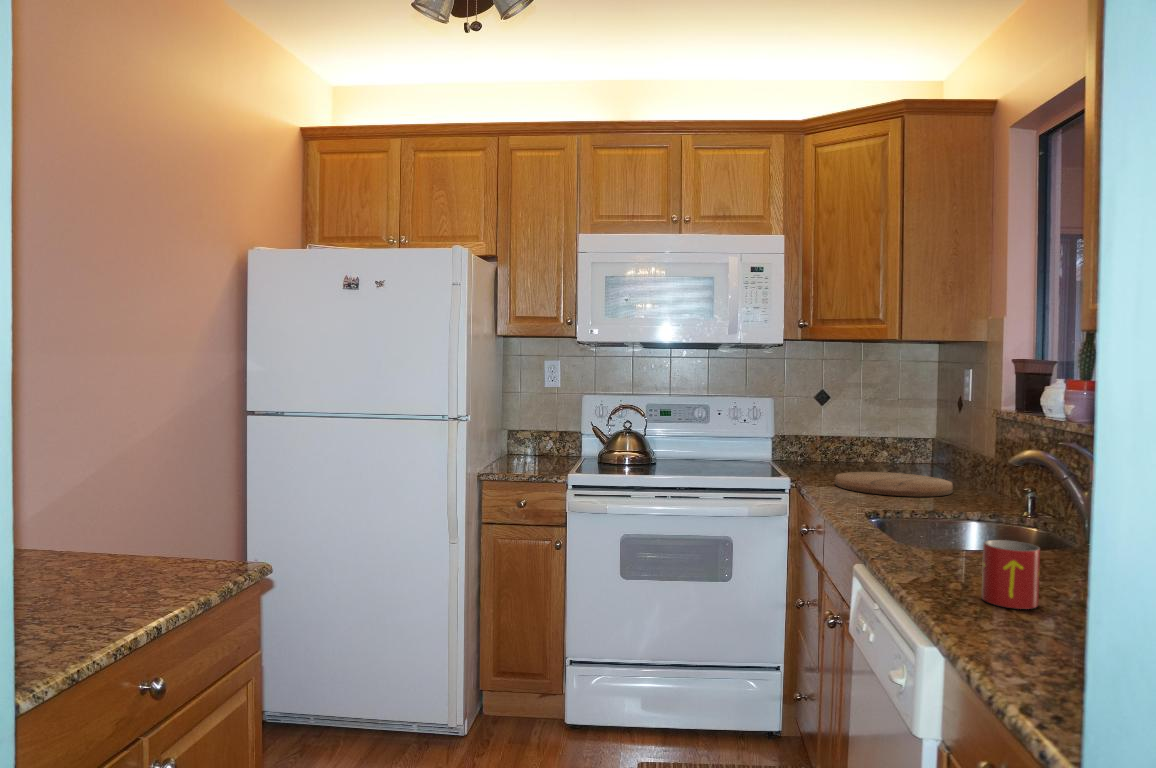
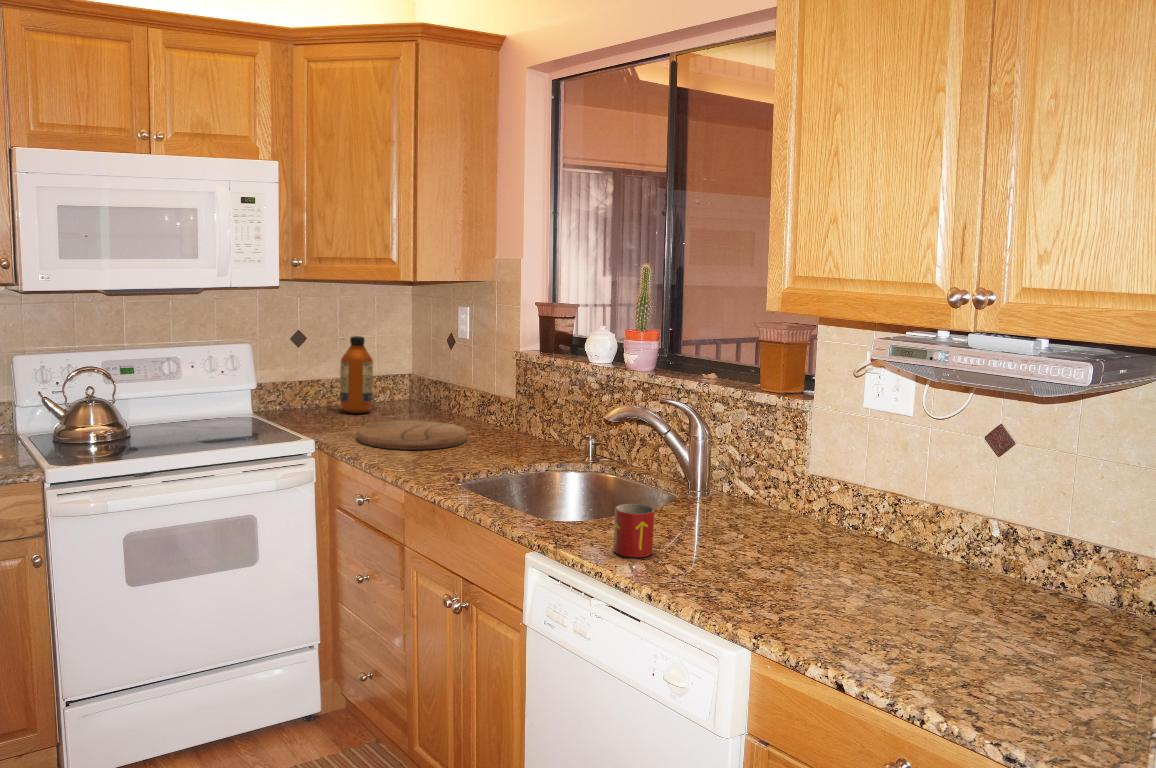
bottle: none [852,395,885,468] -> present [340,336,373,413]

